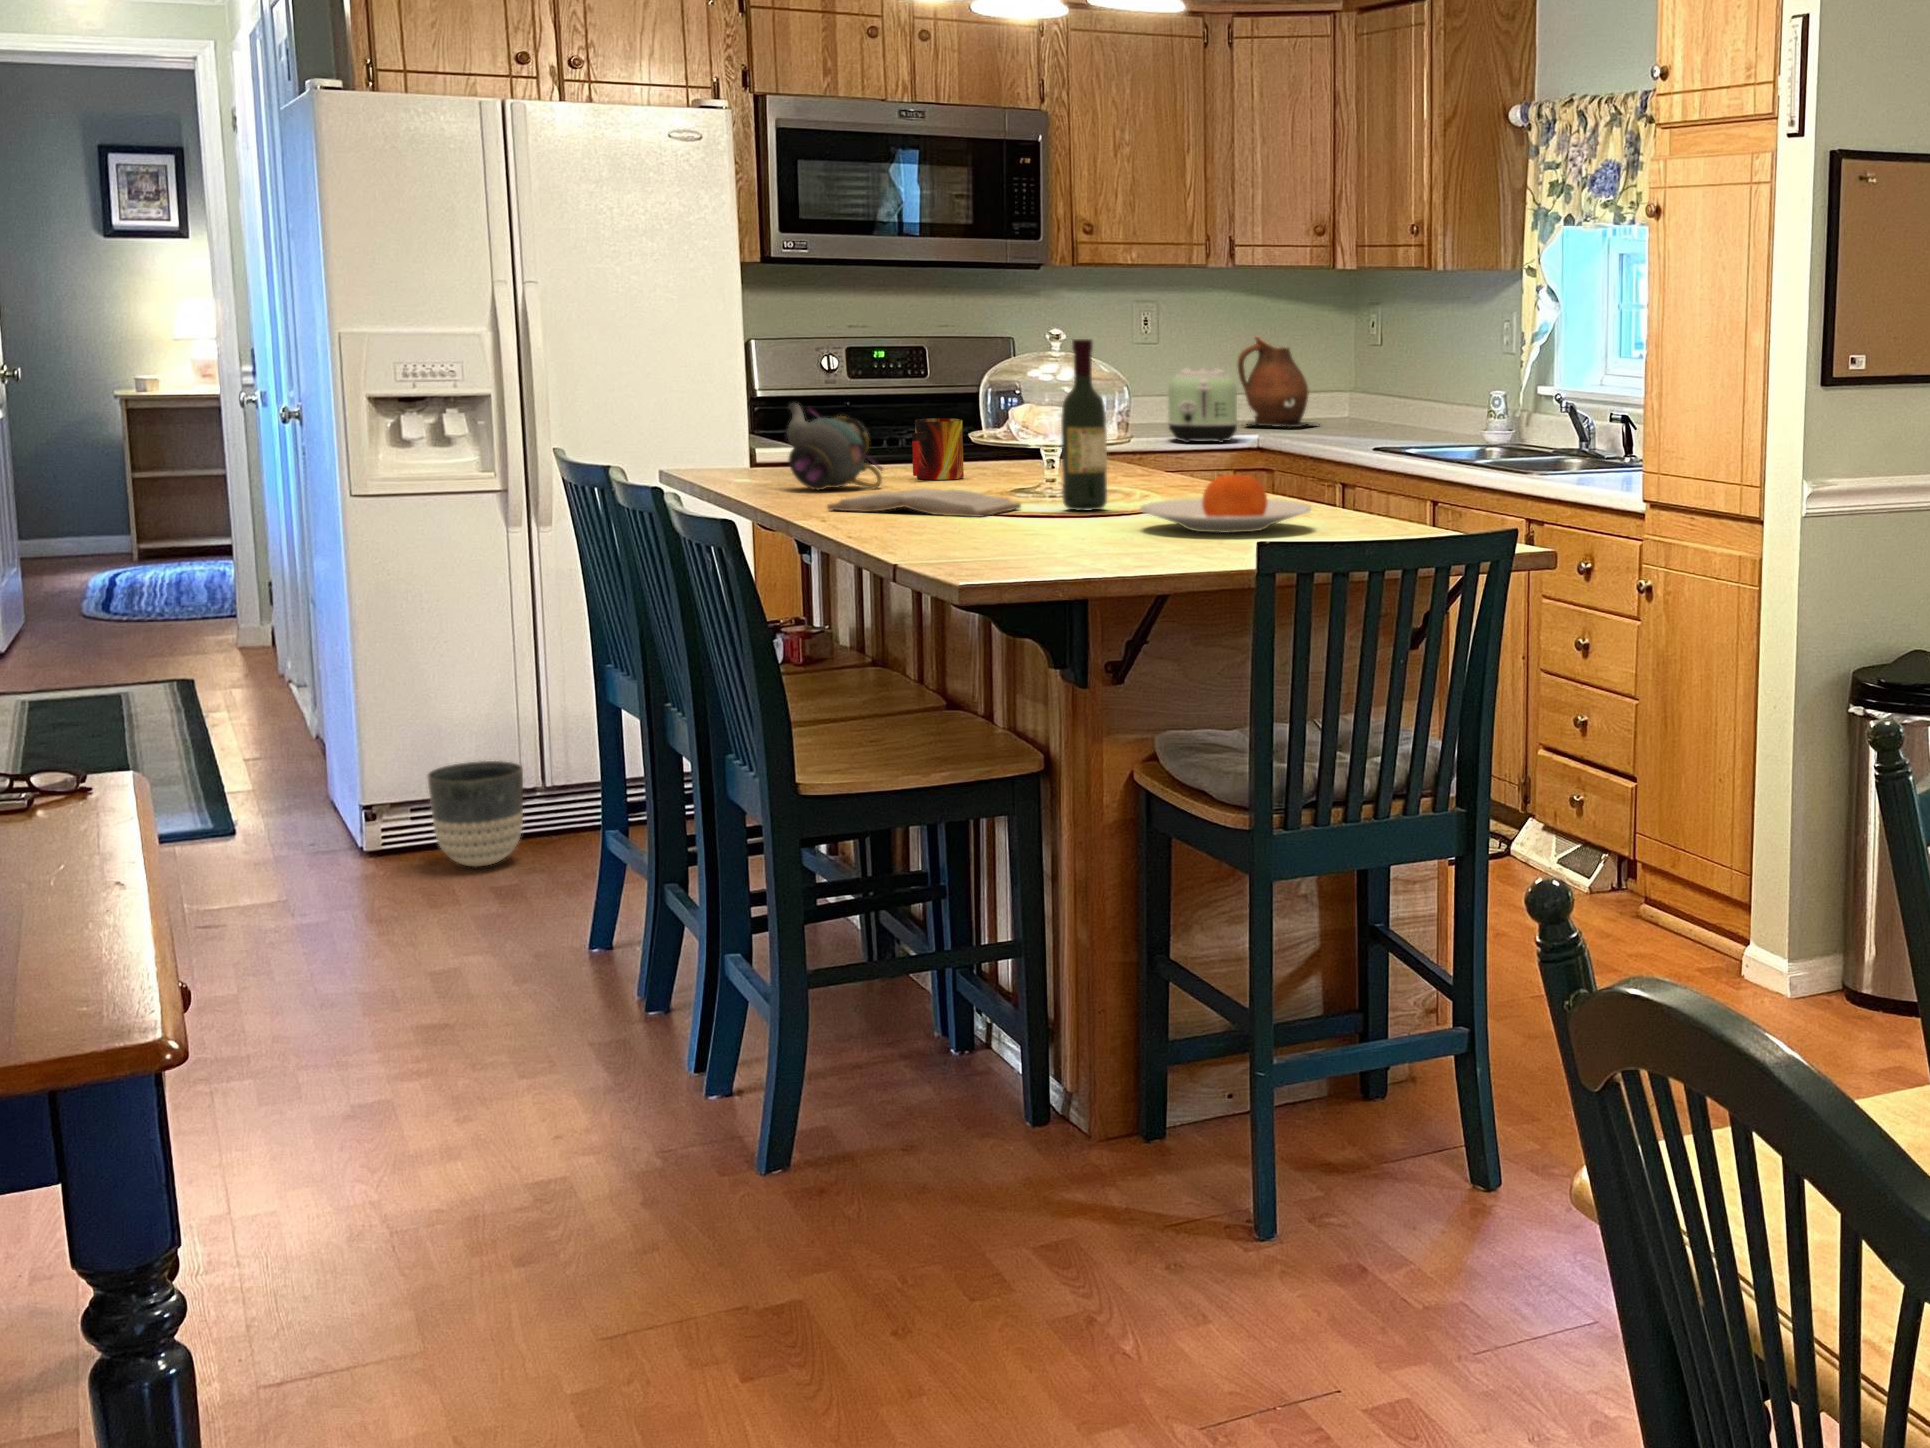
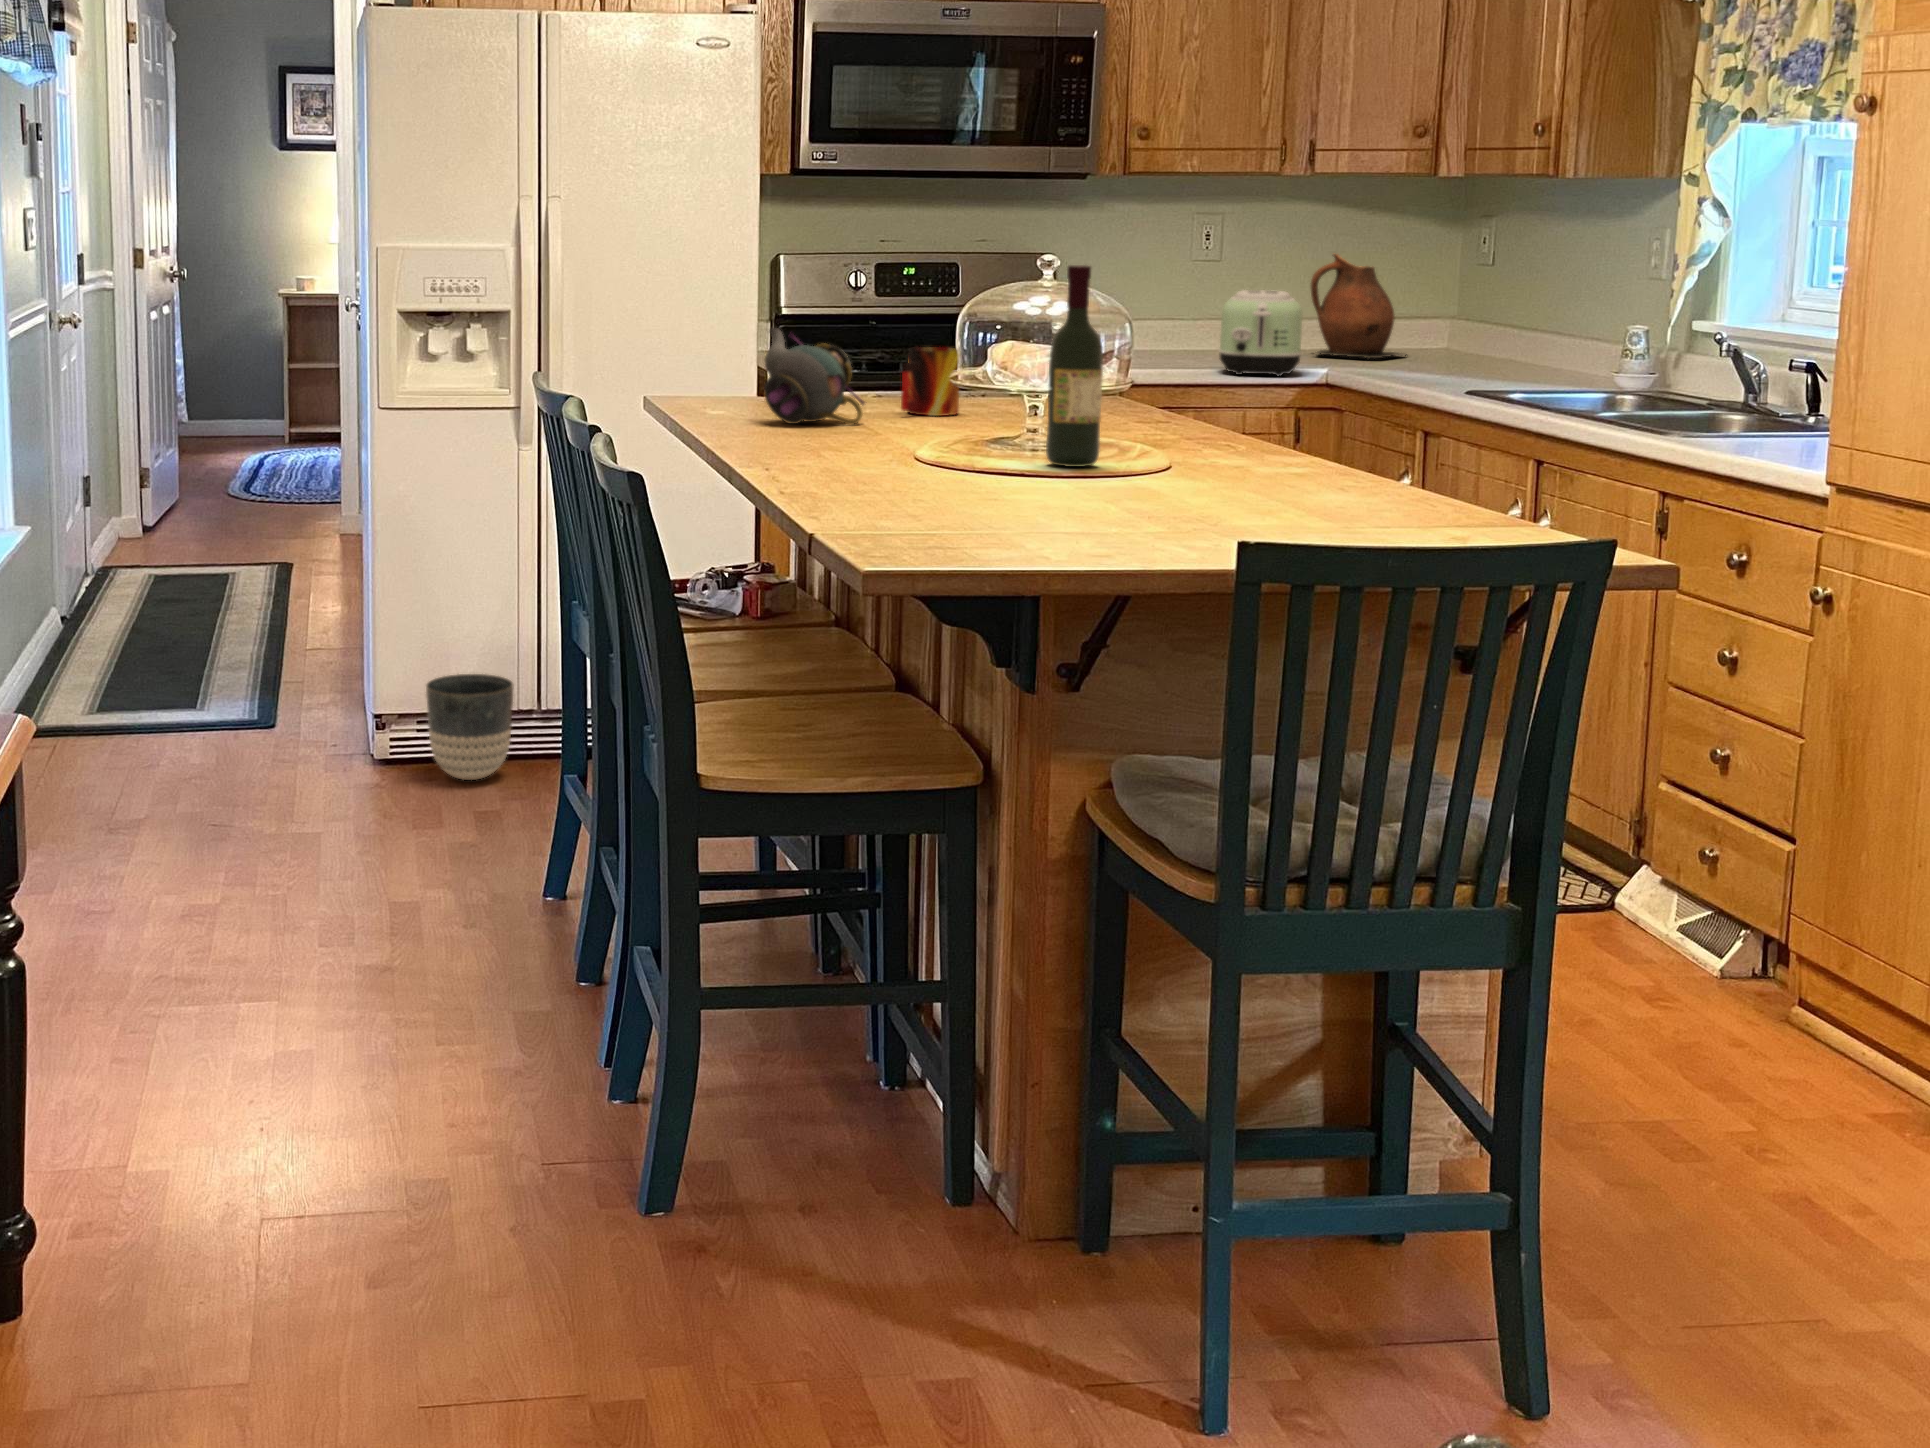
plate: present [1140,474,1311,533] -> none [1124,437,1345,510]
book: present [827,489,1021,517] -> none [784,431,998,470]

